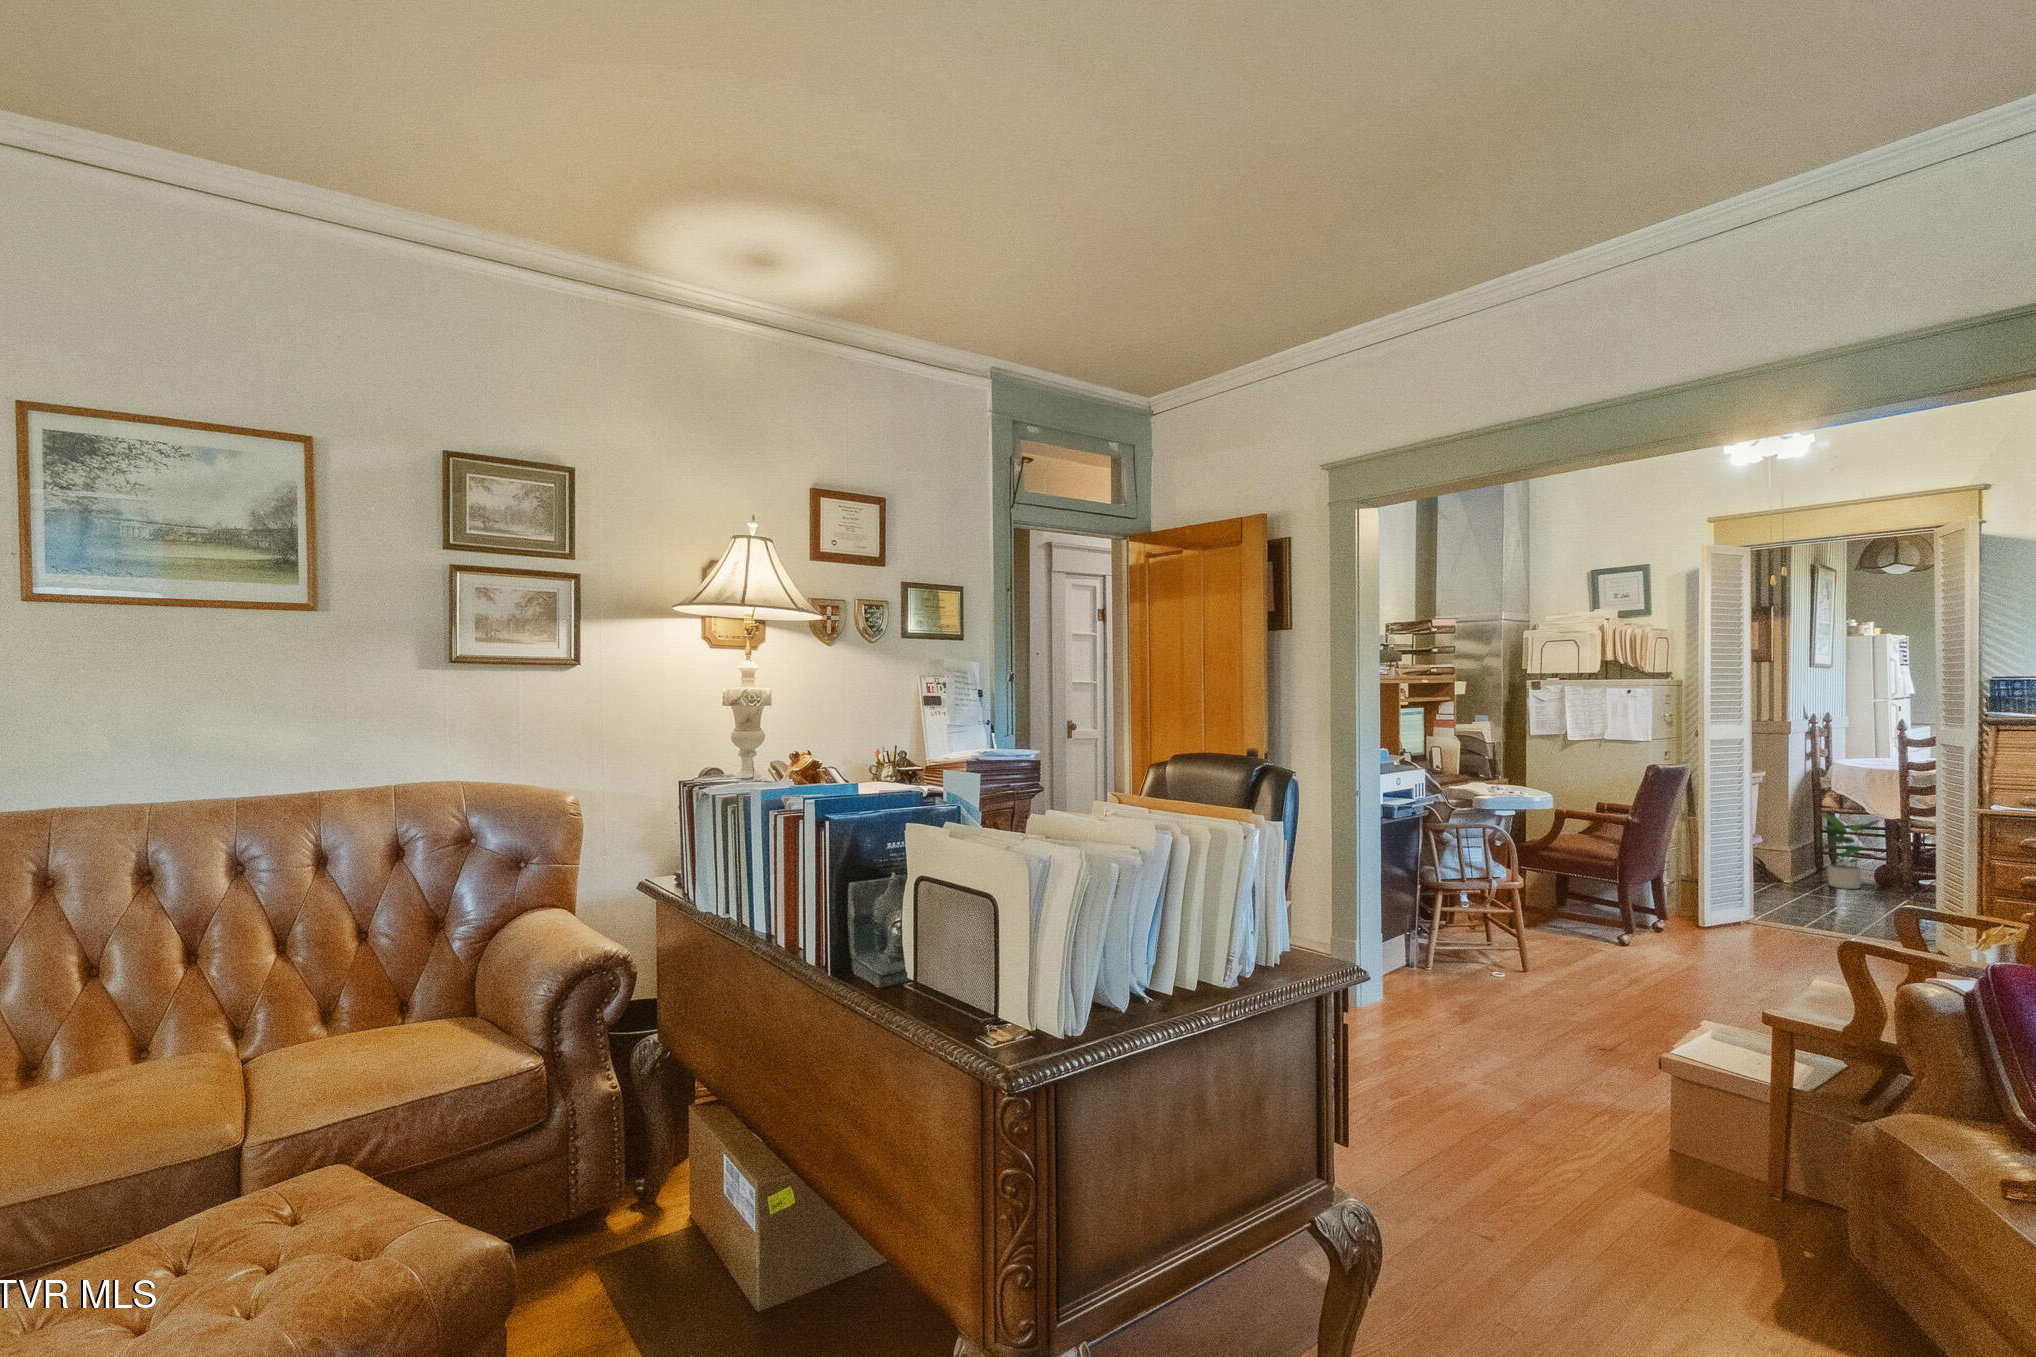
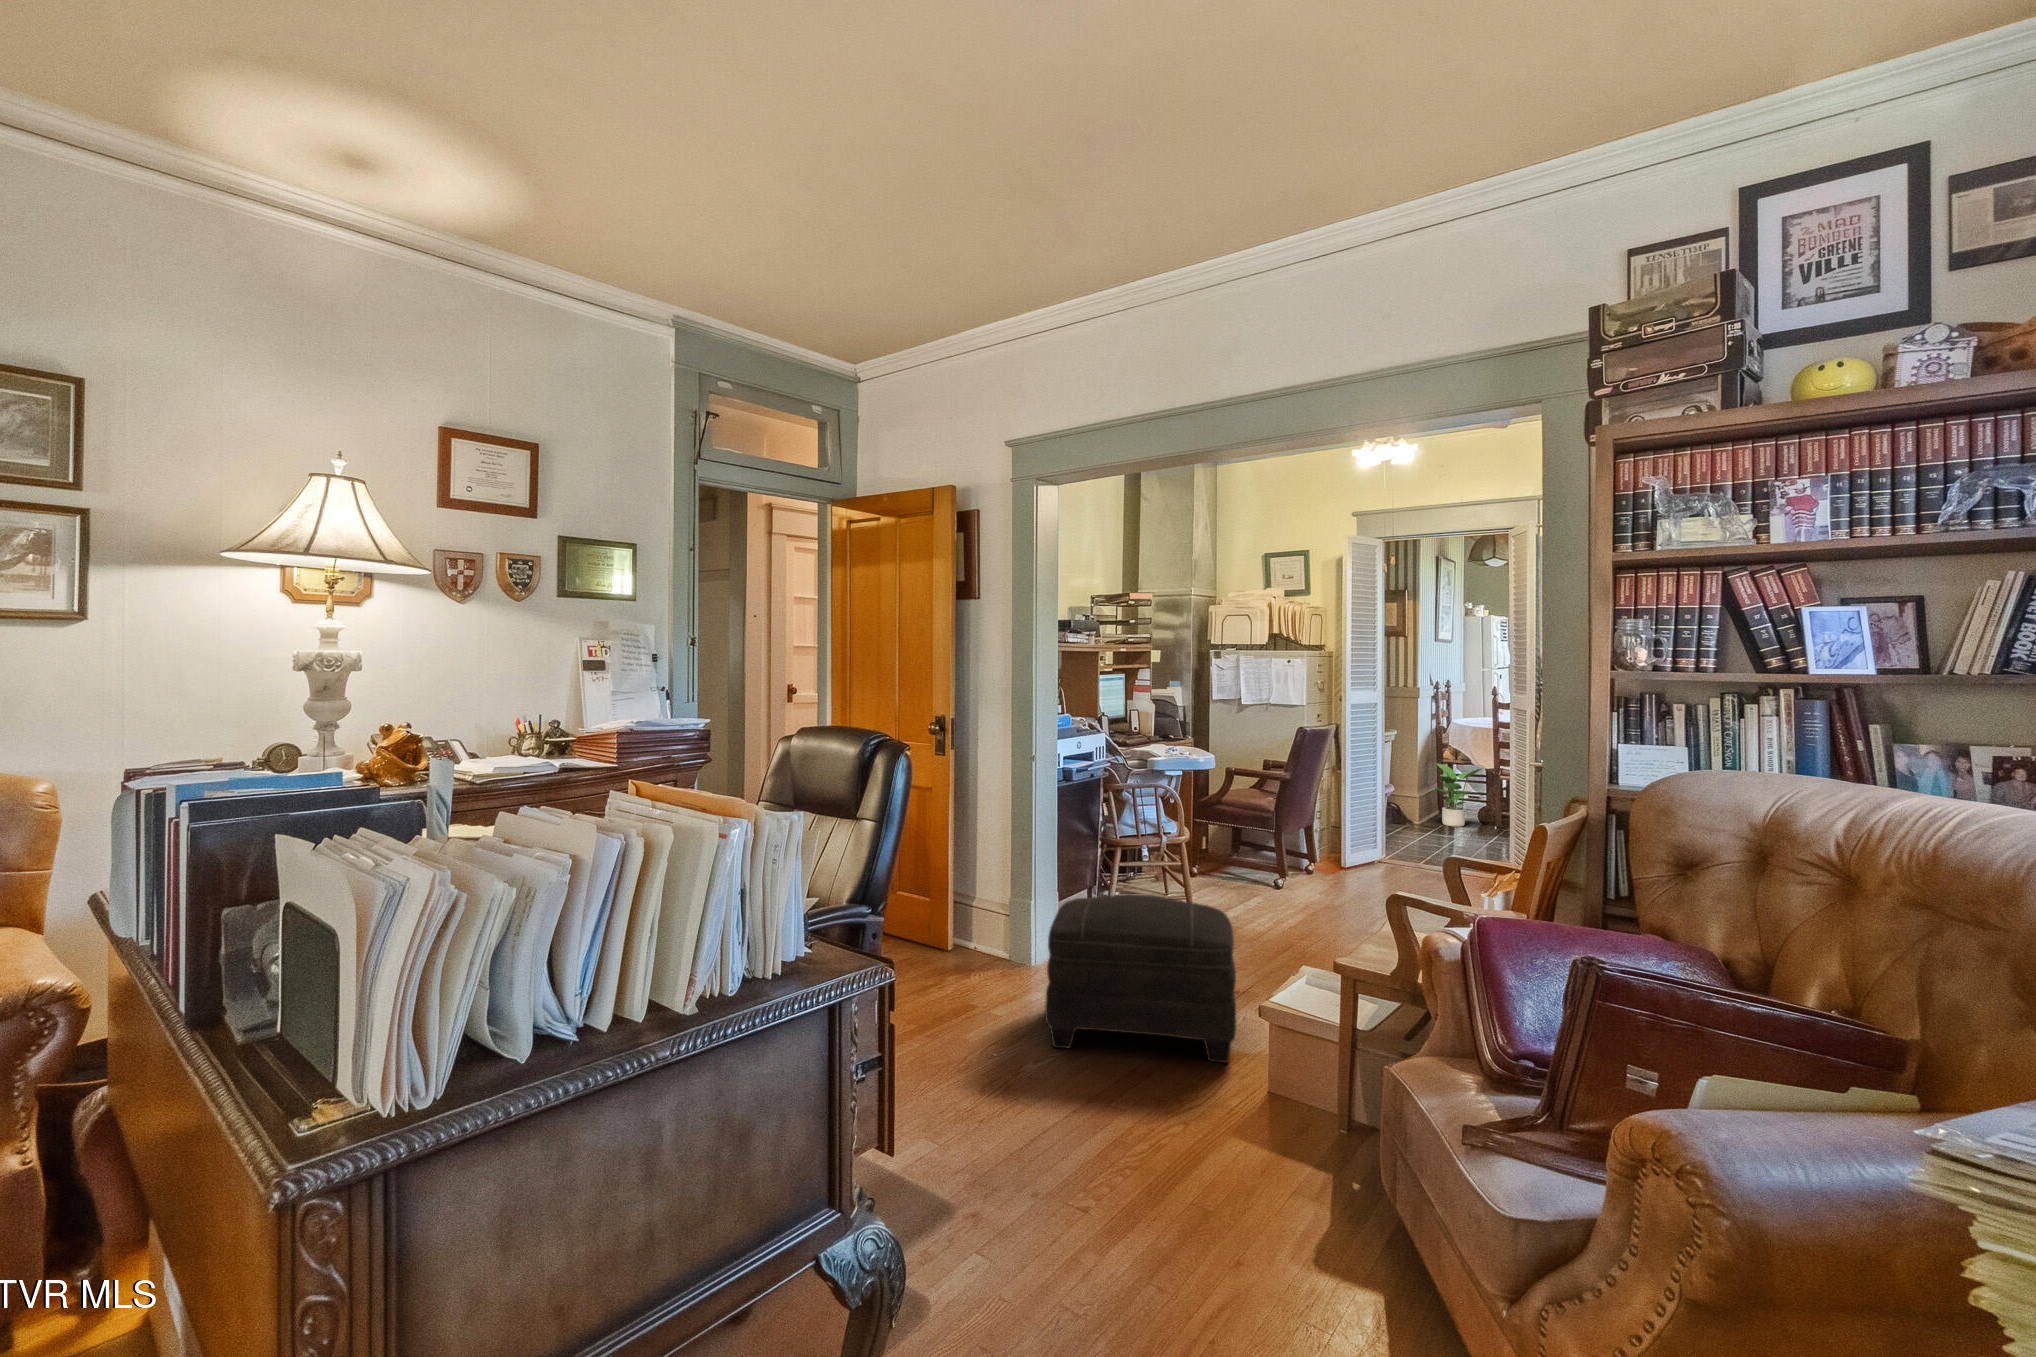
ottoman: none [1394,939,1619,1127] -> present [1045,894,1236,1063]

